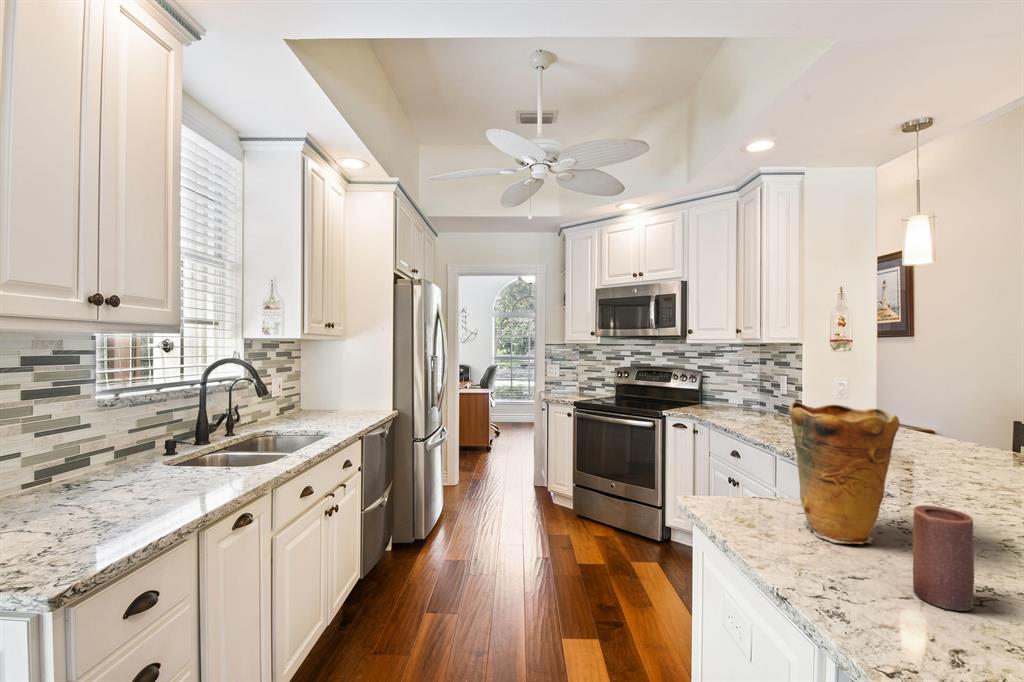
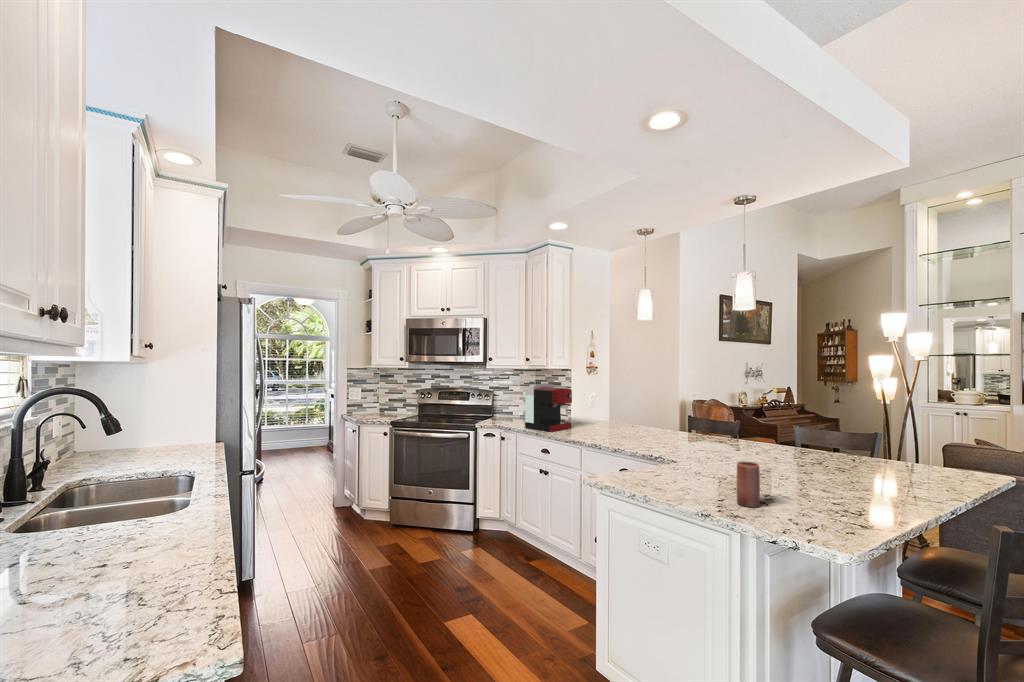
coffee maker: none [718,362,789,427] -> present [525,383,572,432]
vase: present [789,401,900,544] -> none [659,415,711,491]

